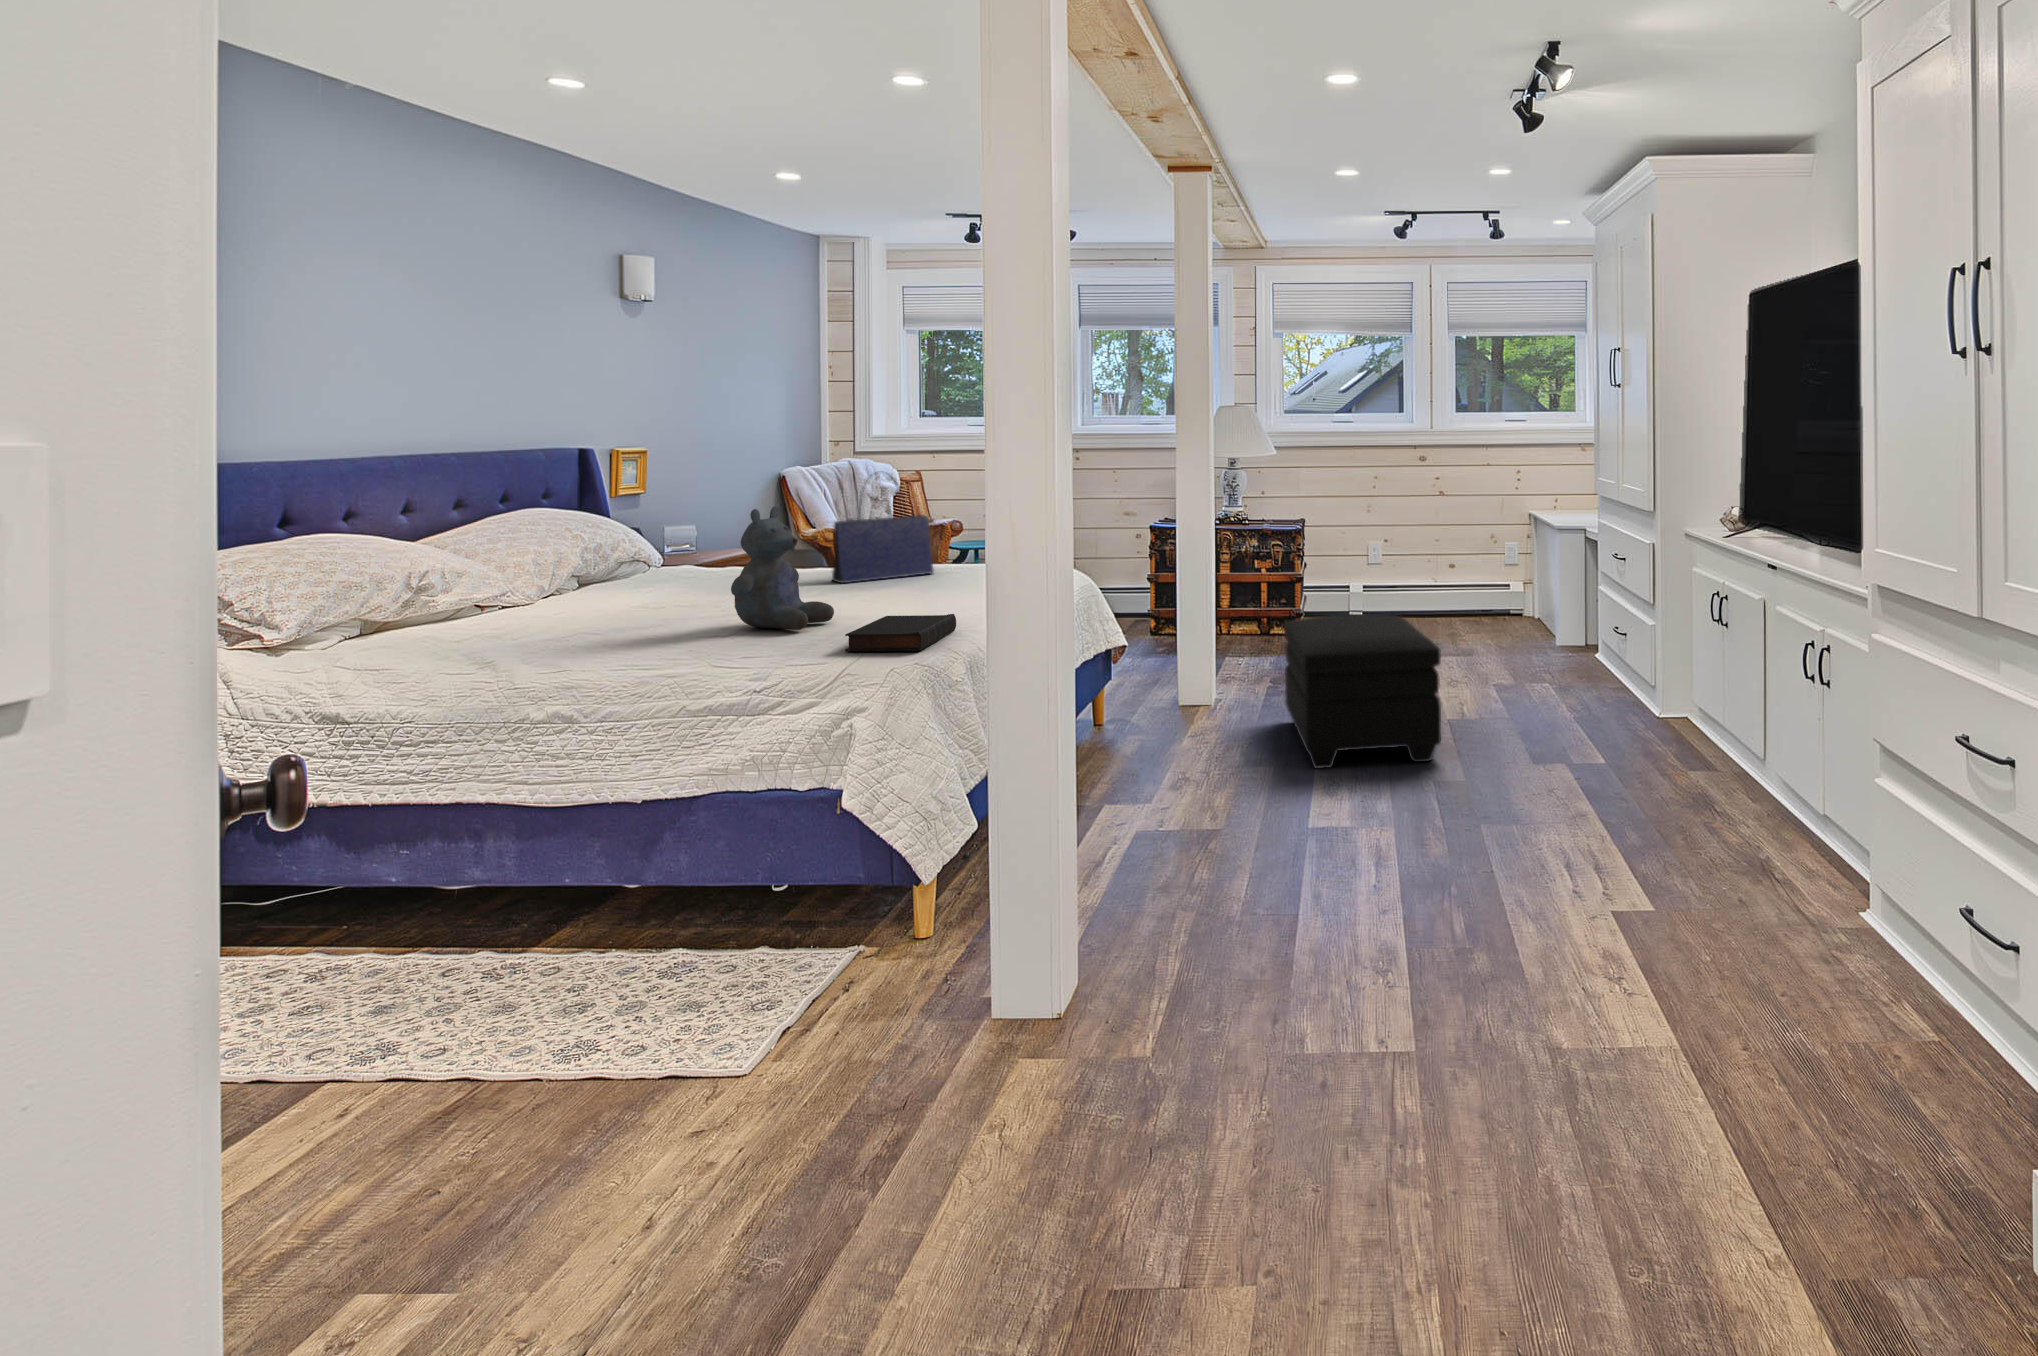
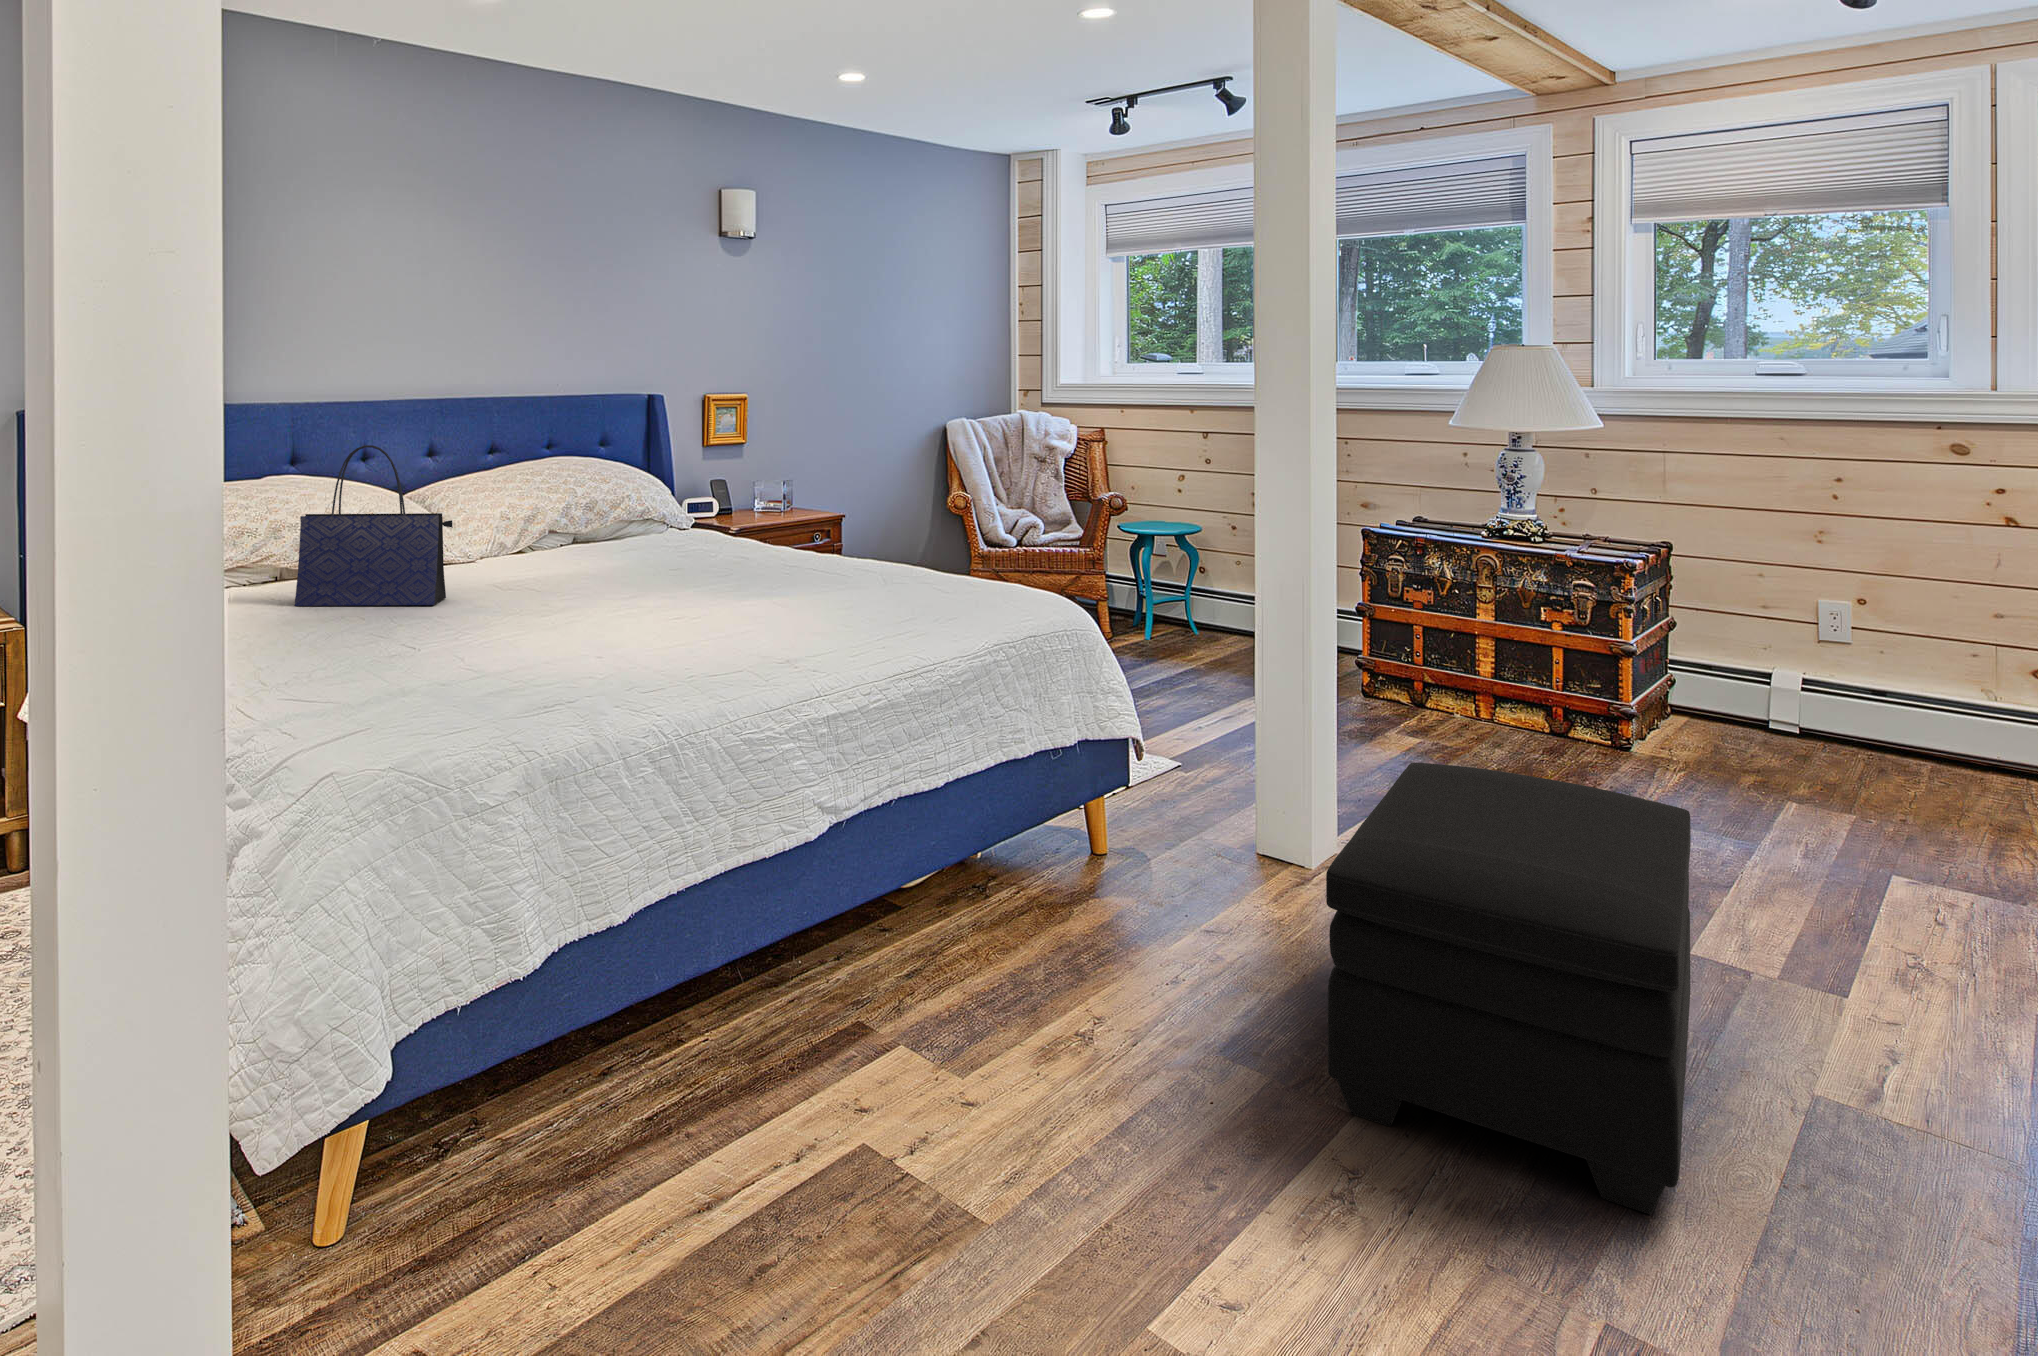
tote bag: present [832,472,934,583] -> present [295,445,452,606]
stuffed bear: present [731,506,834,630] -> none [443,484,576,658]
book: present [845,614,956,651] -> none [433,661,635,739]

